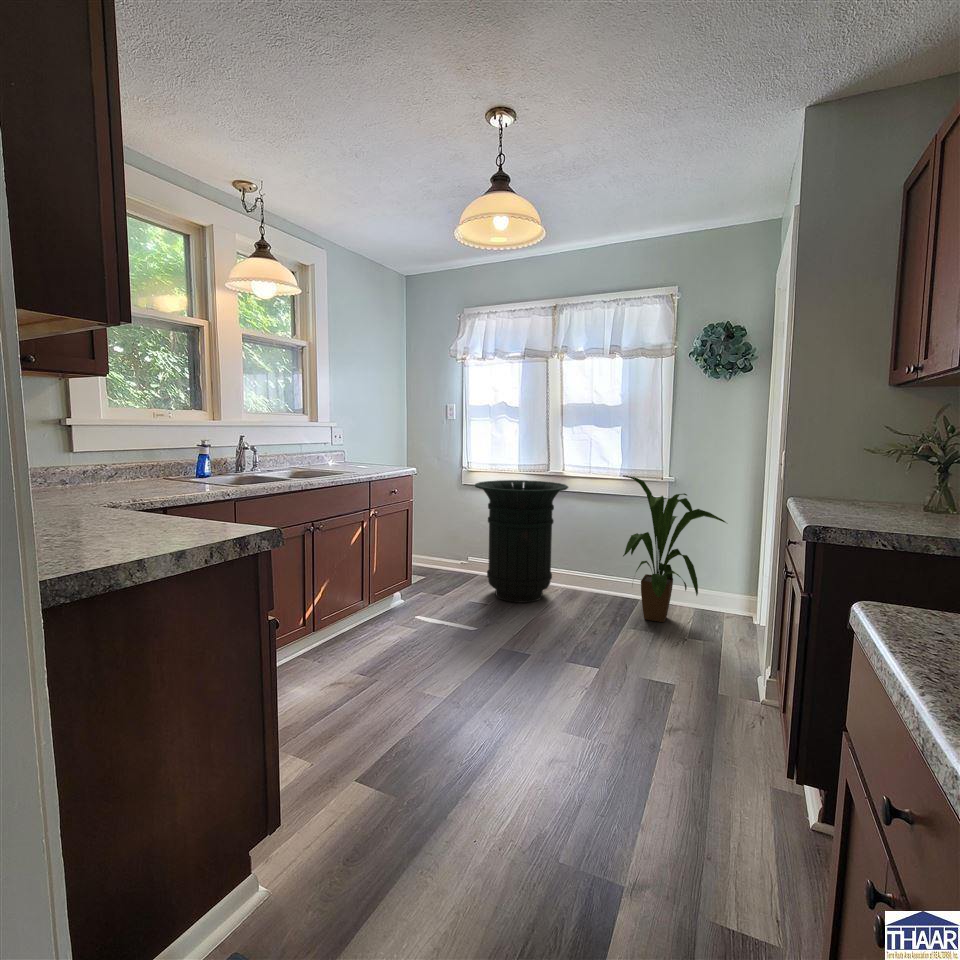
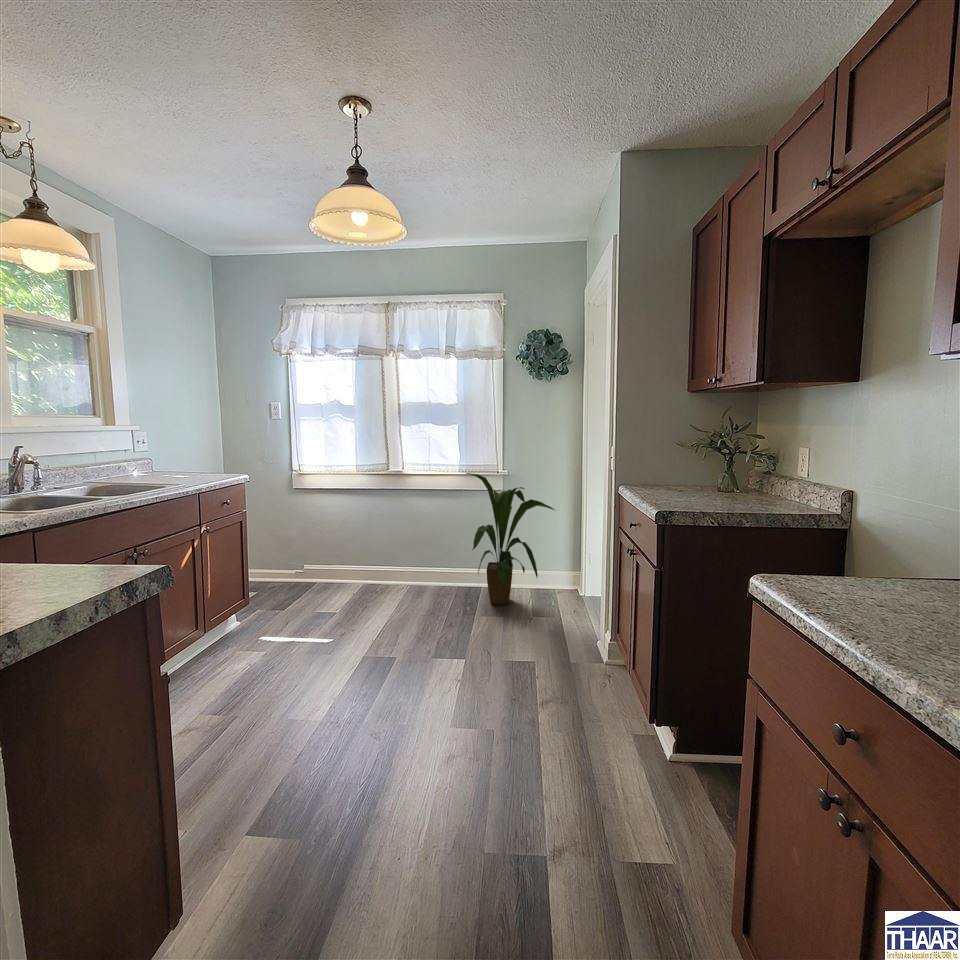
trash can: present [475,480,568,603] -> none [315,480,412,605]

